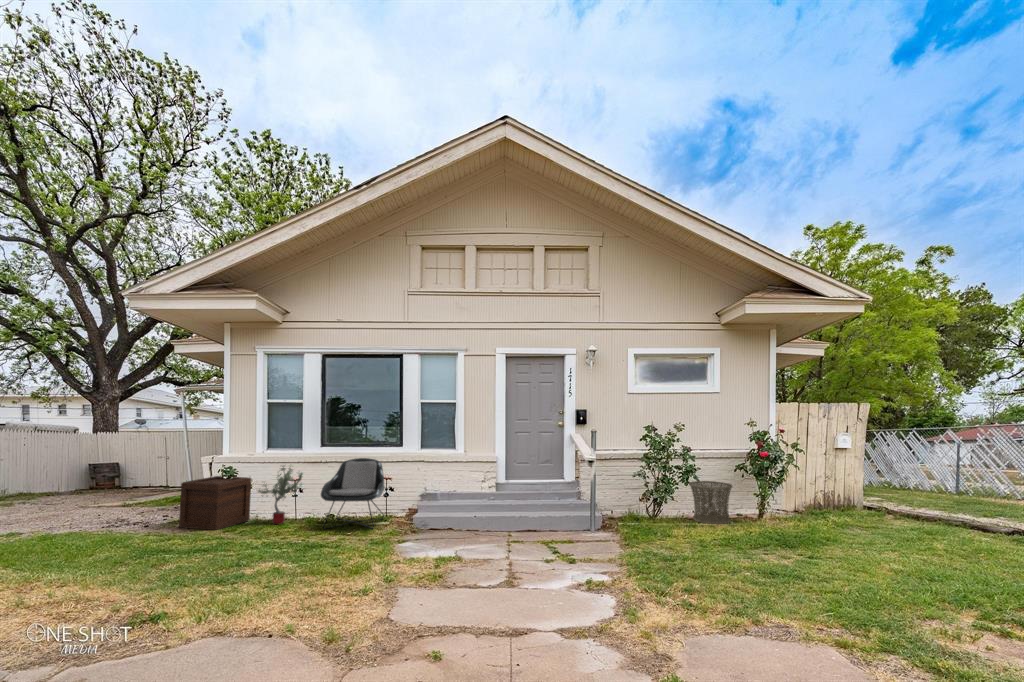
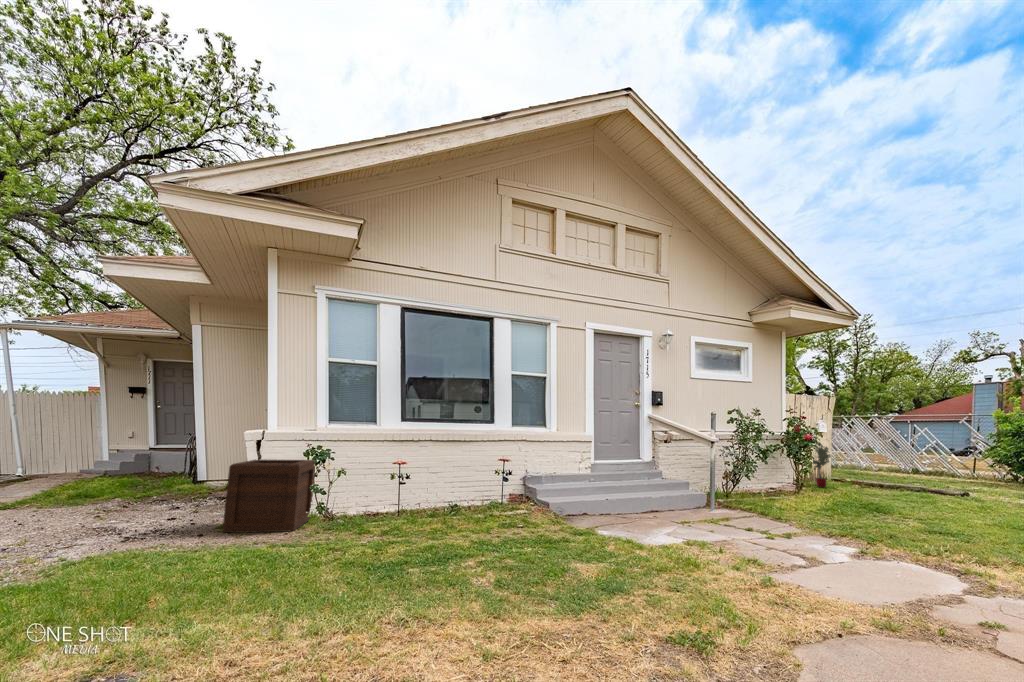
lounge chair: present [321,458,384,529] -> none [427,435,507,522]
potted tree: present [258,466,303,525] -> present [813,443,831,488]
basket: present [689,481,732,524] -> none [744,459,786,496]

